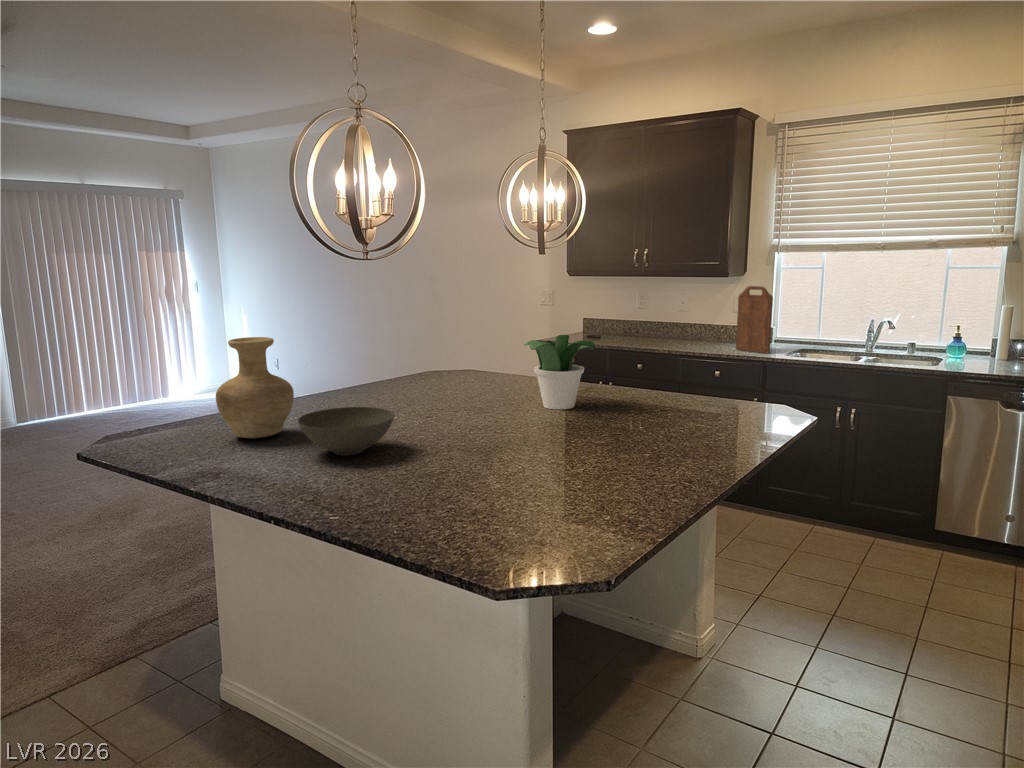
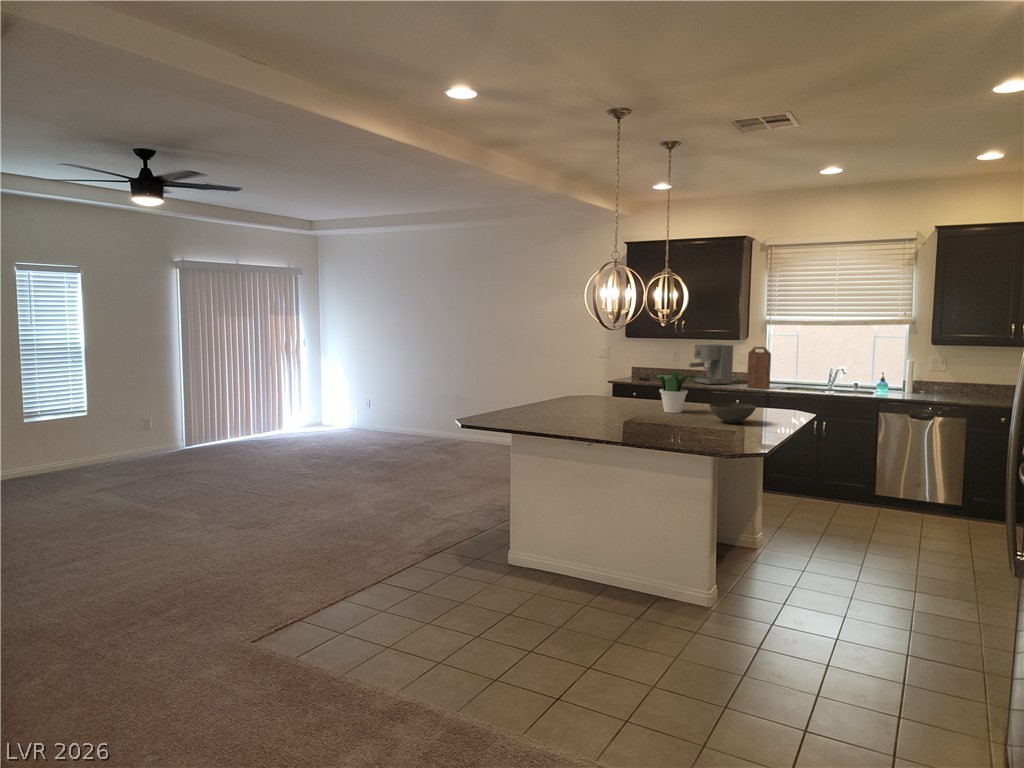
coffee maker: none [651,283,720,345] -> present [689,344,733,384]
vase: present [216,337,294,438] -> none [515,370,554,422]
bowl: present [298,407,394,456] -> present [709,403,756,423]

